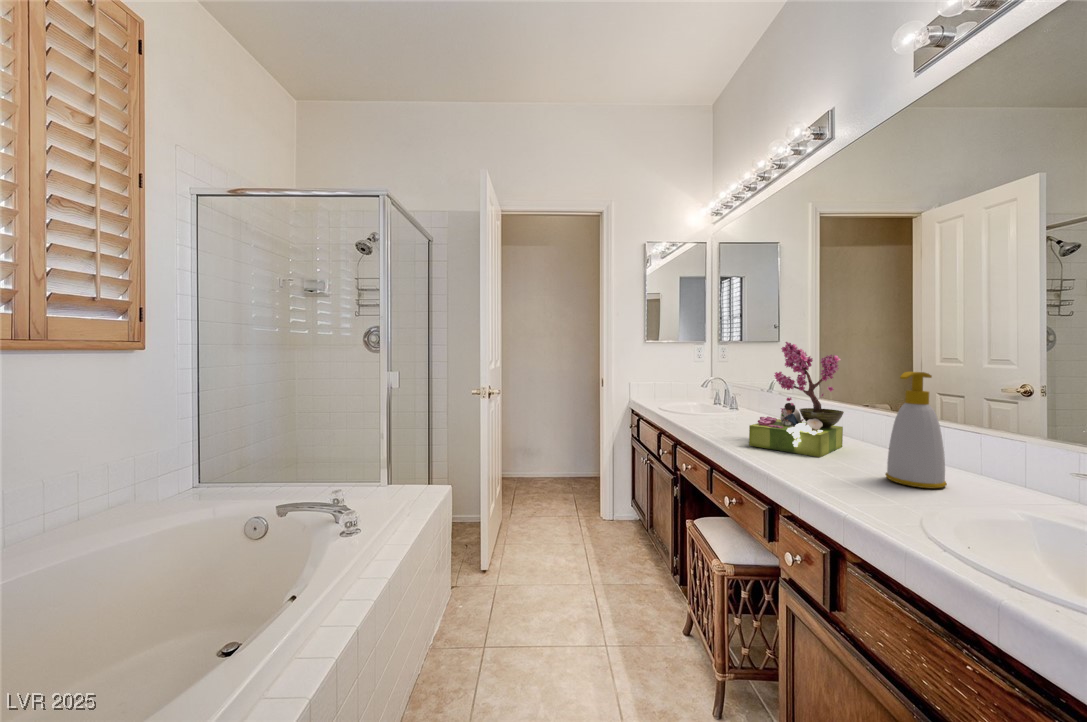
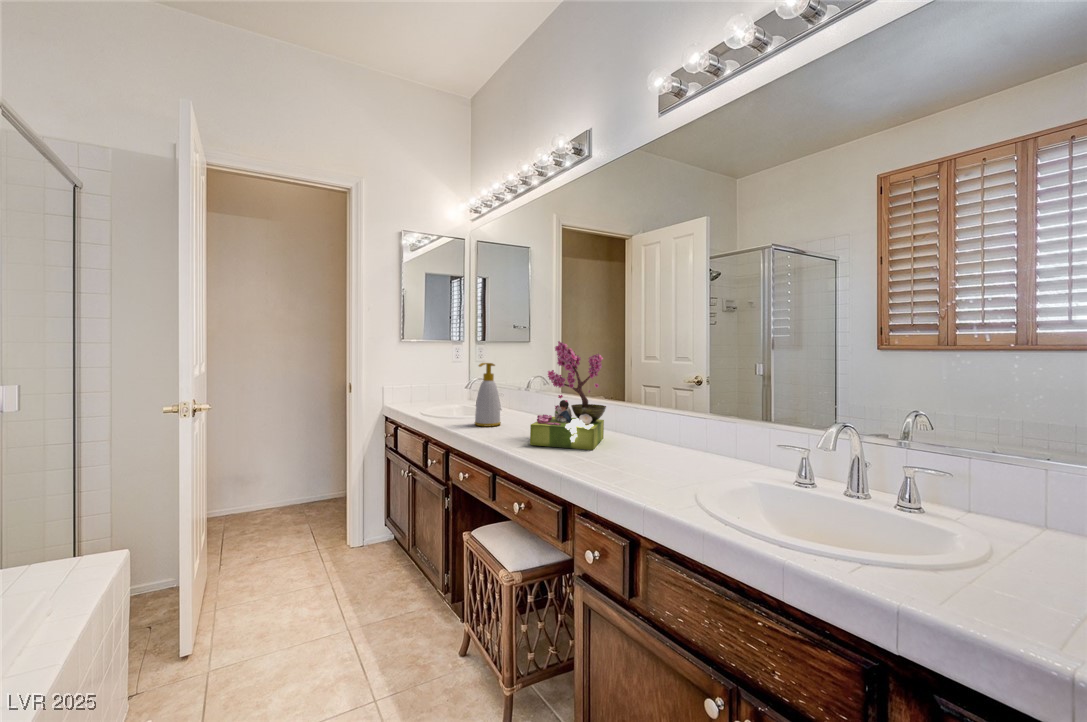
soap bottle: present [885,372,947,488] -> present [475,363,501,427]

